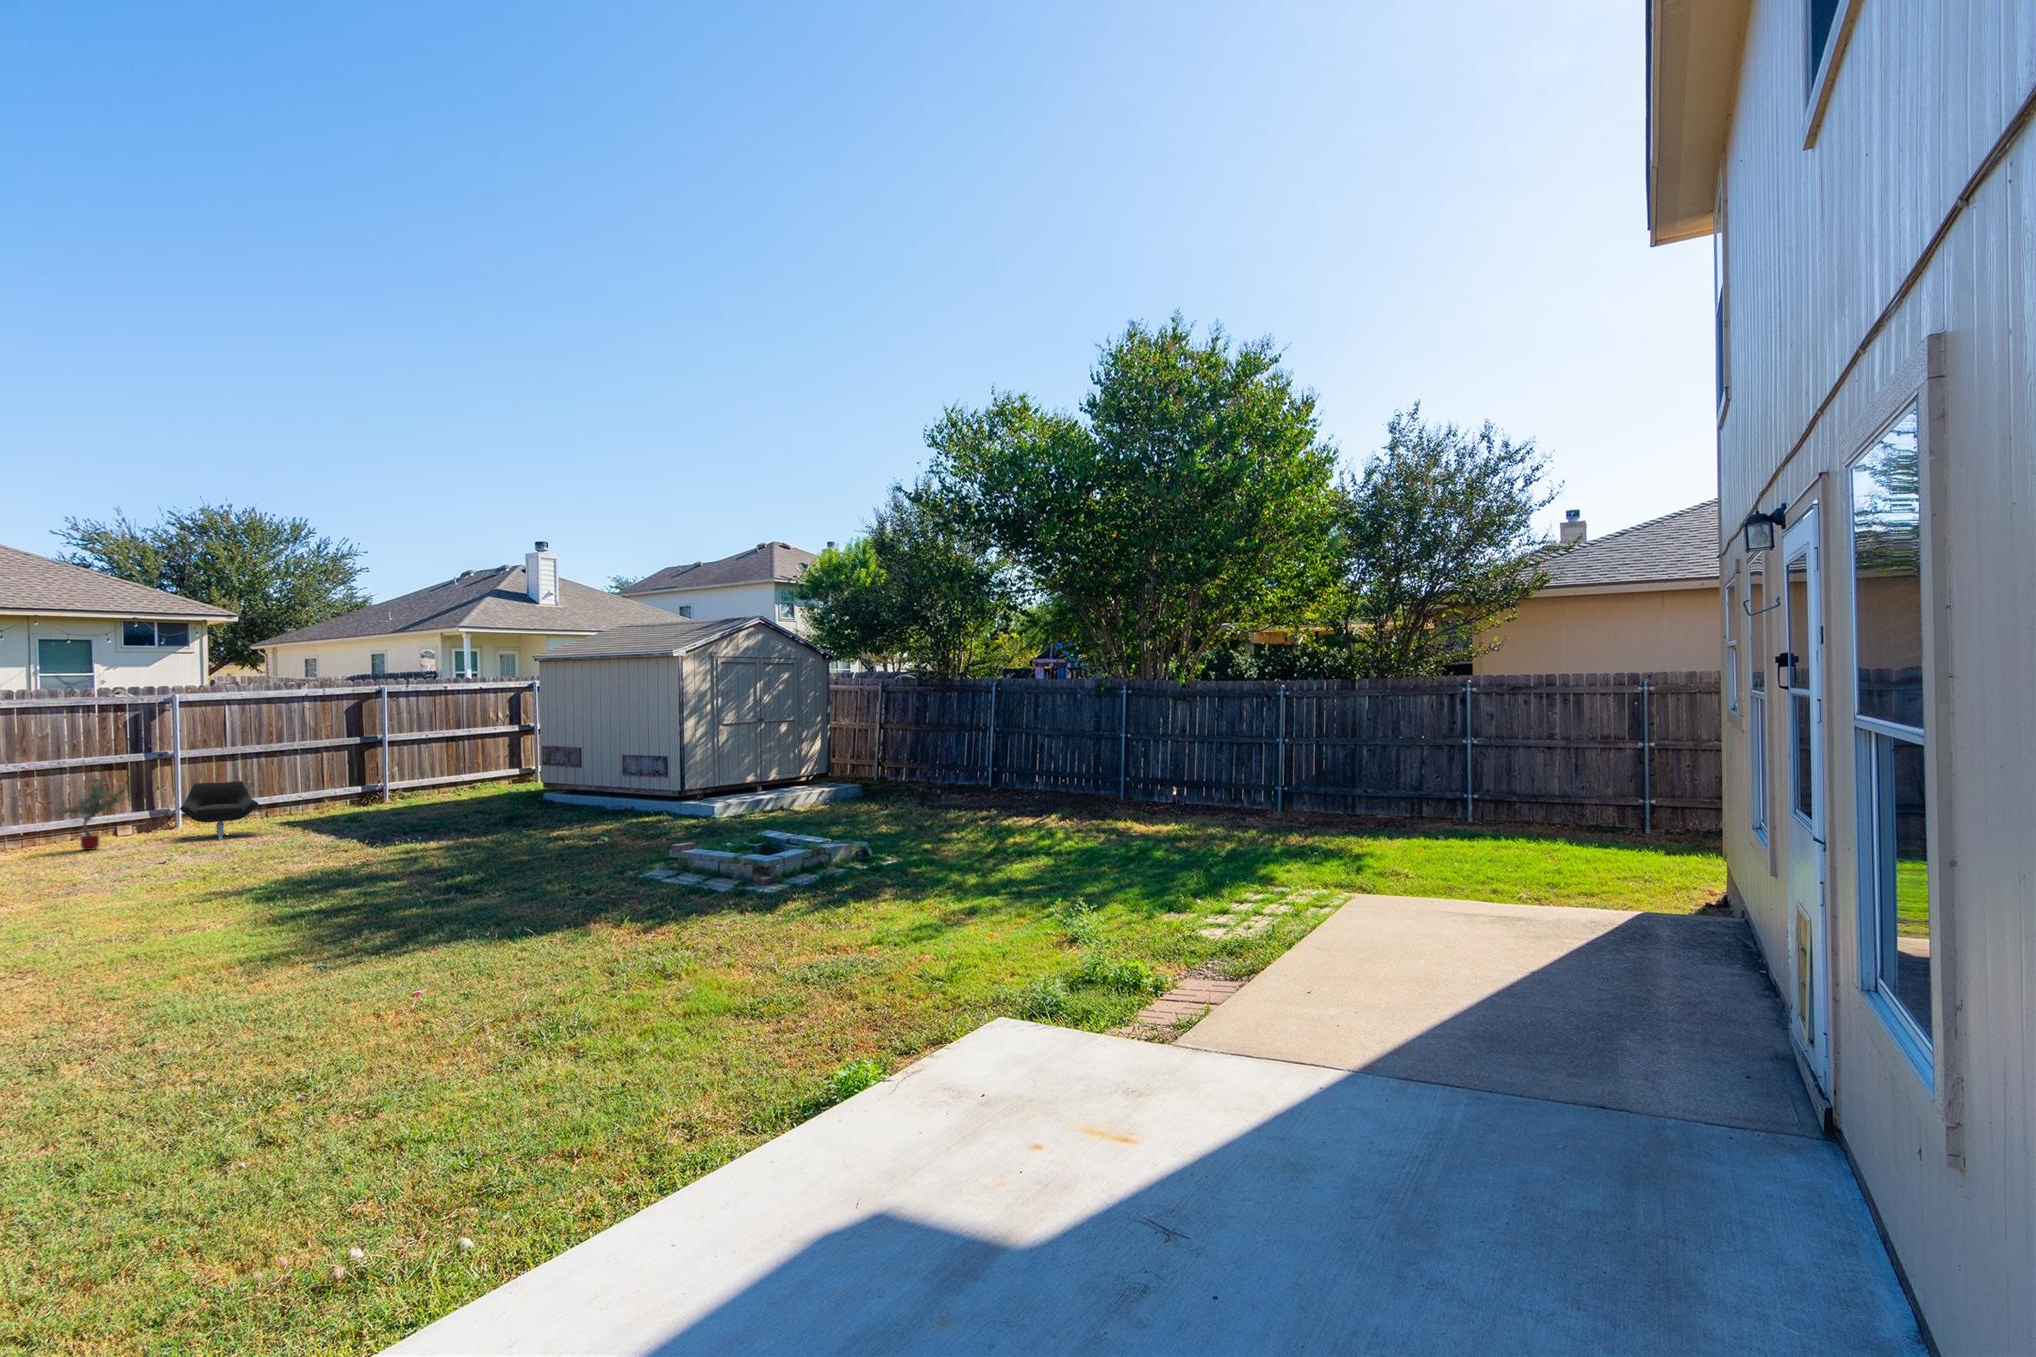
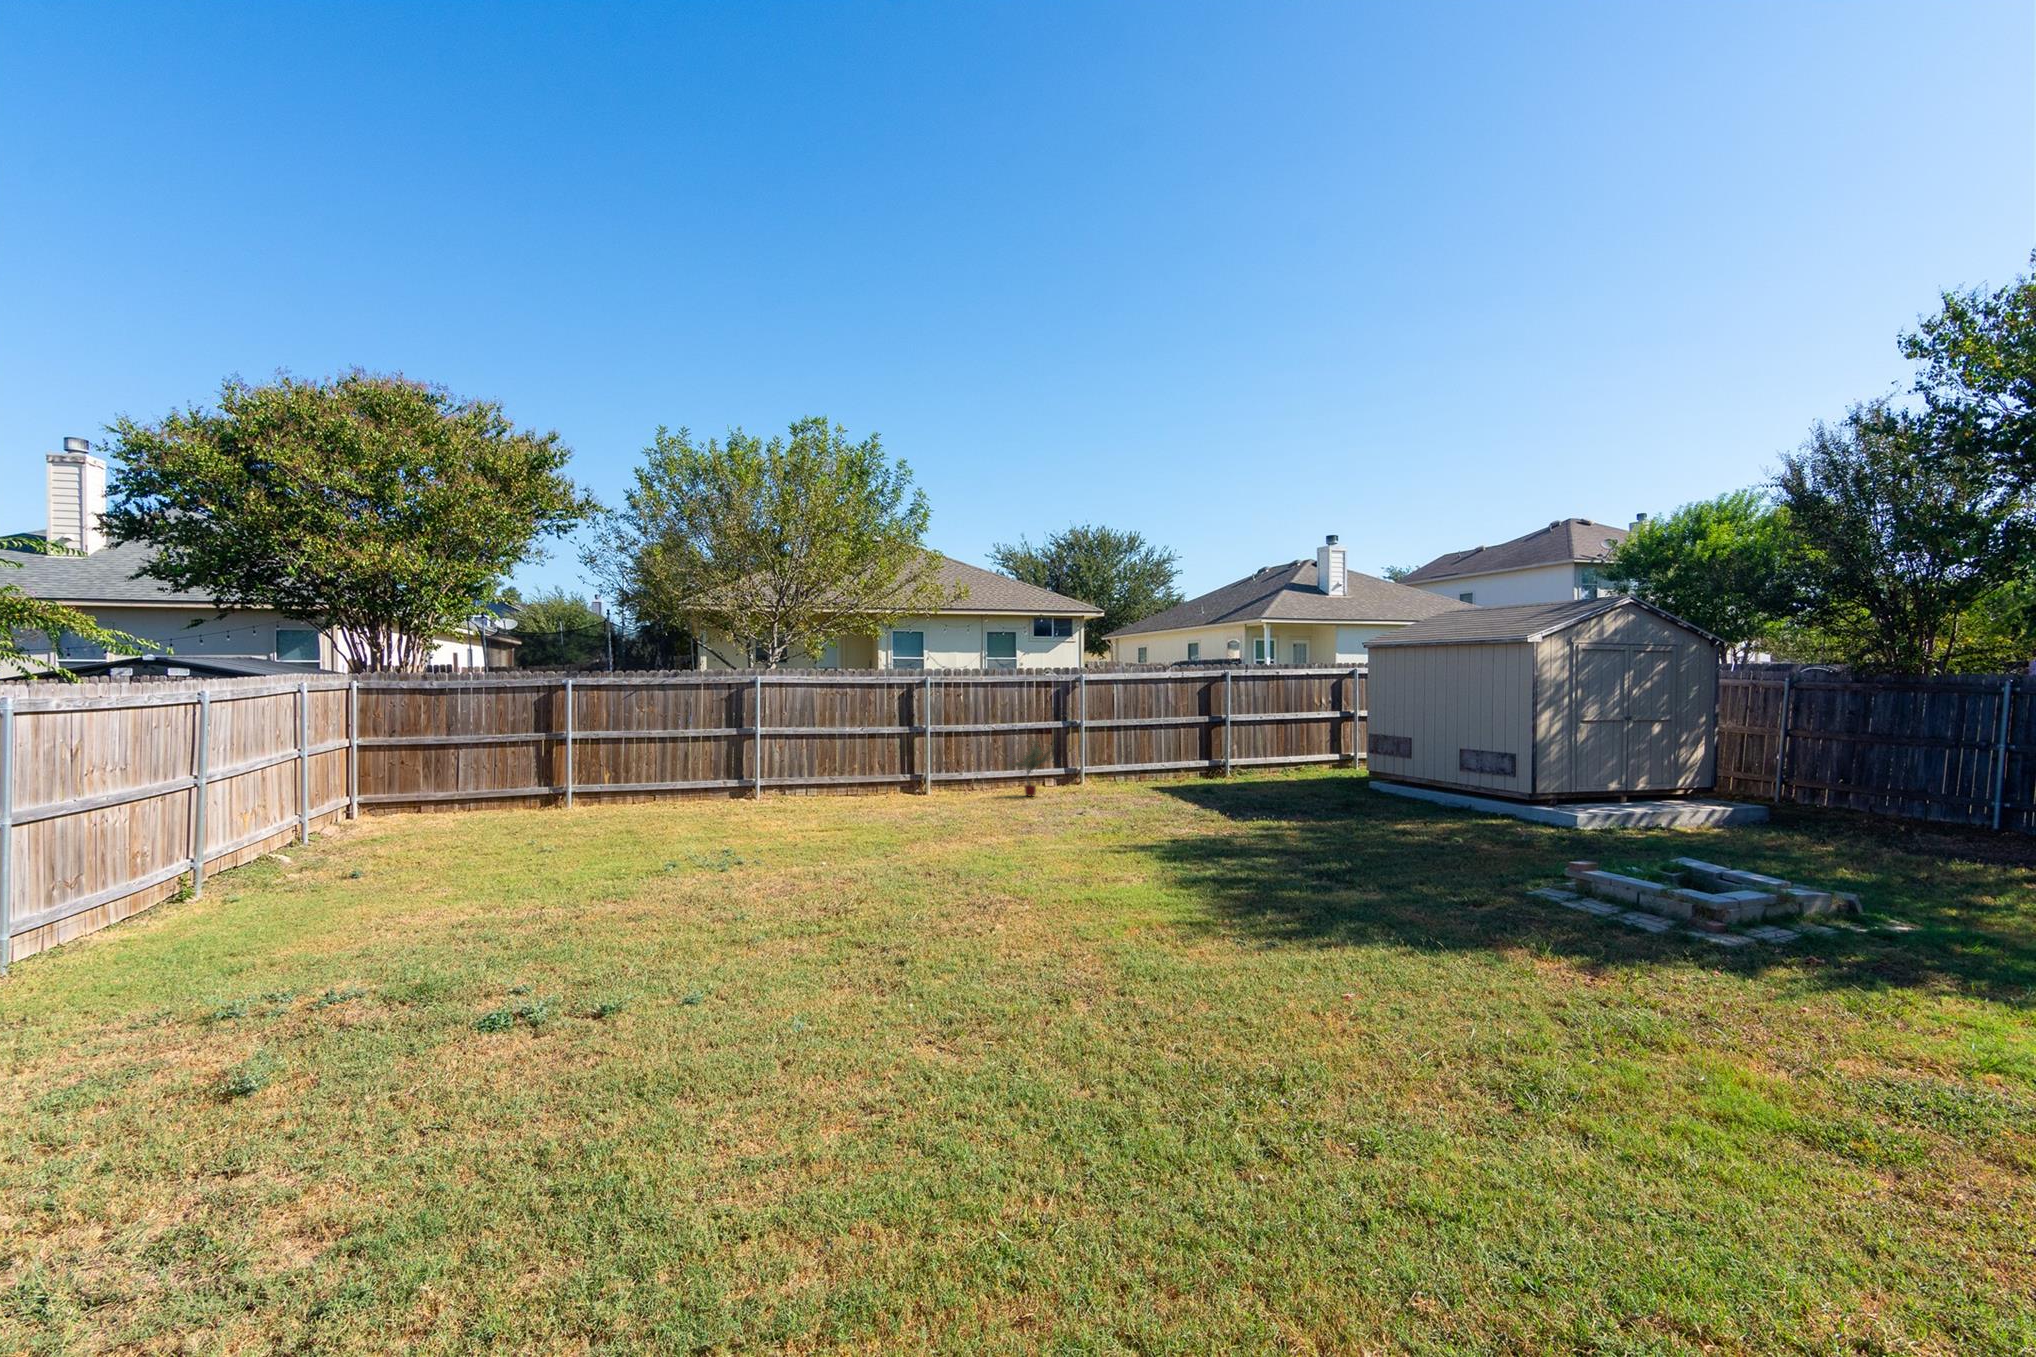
lounge chair: present [180,781,258,840] -> none [1086,749,1138,798]

